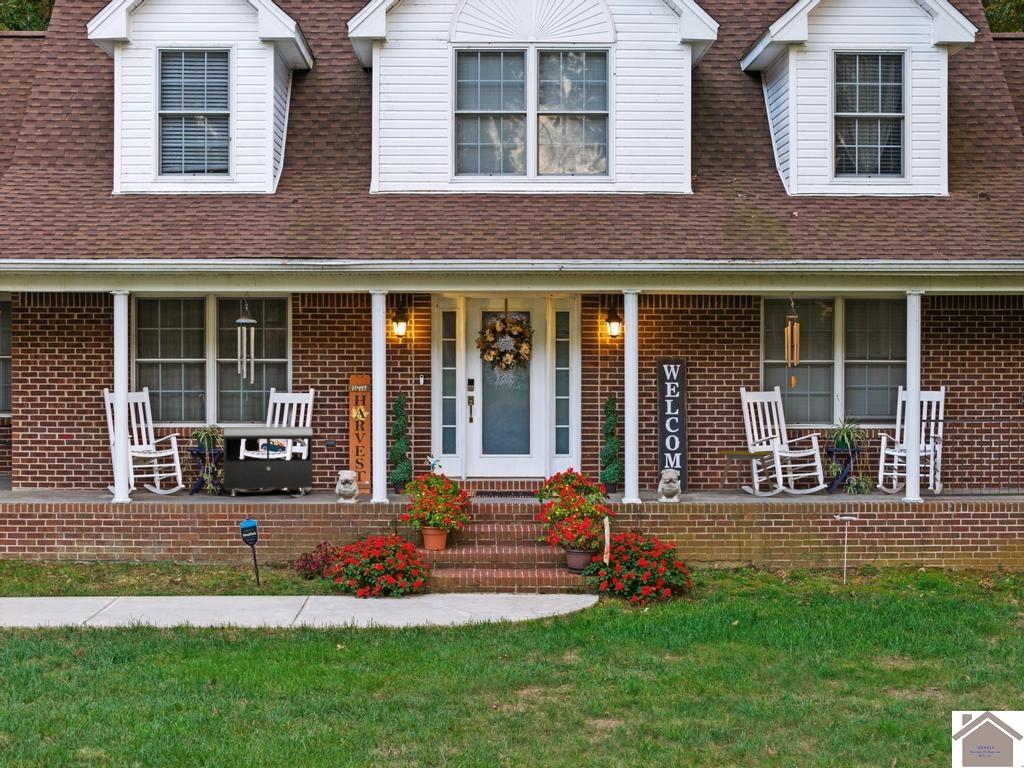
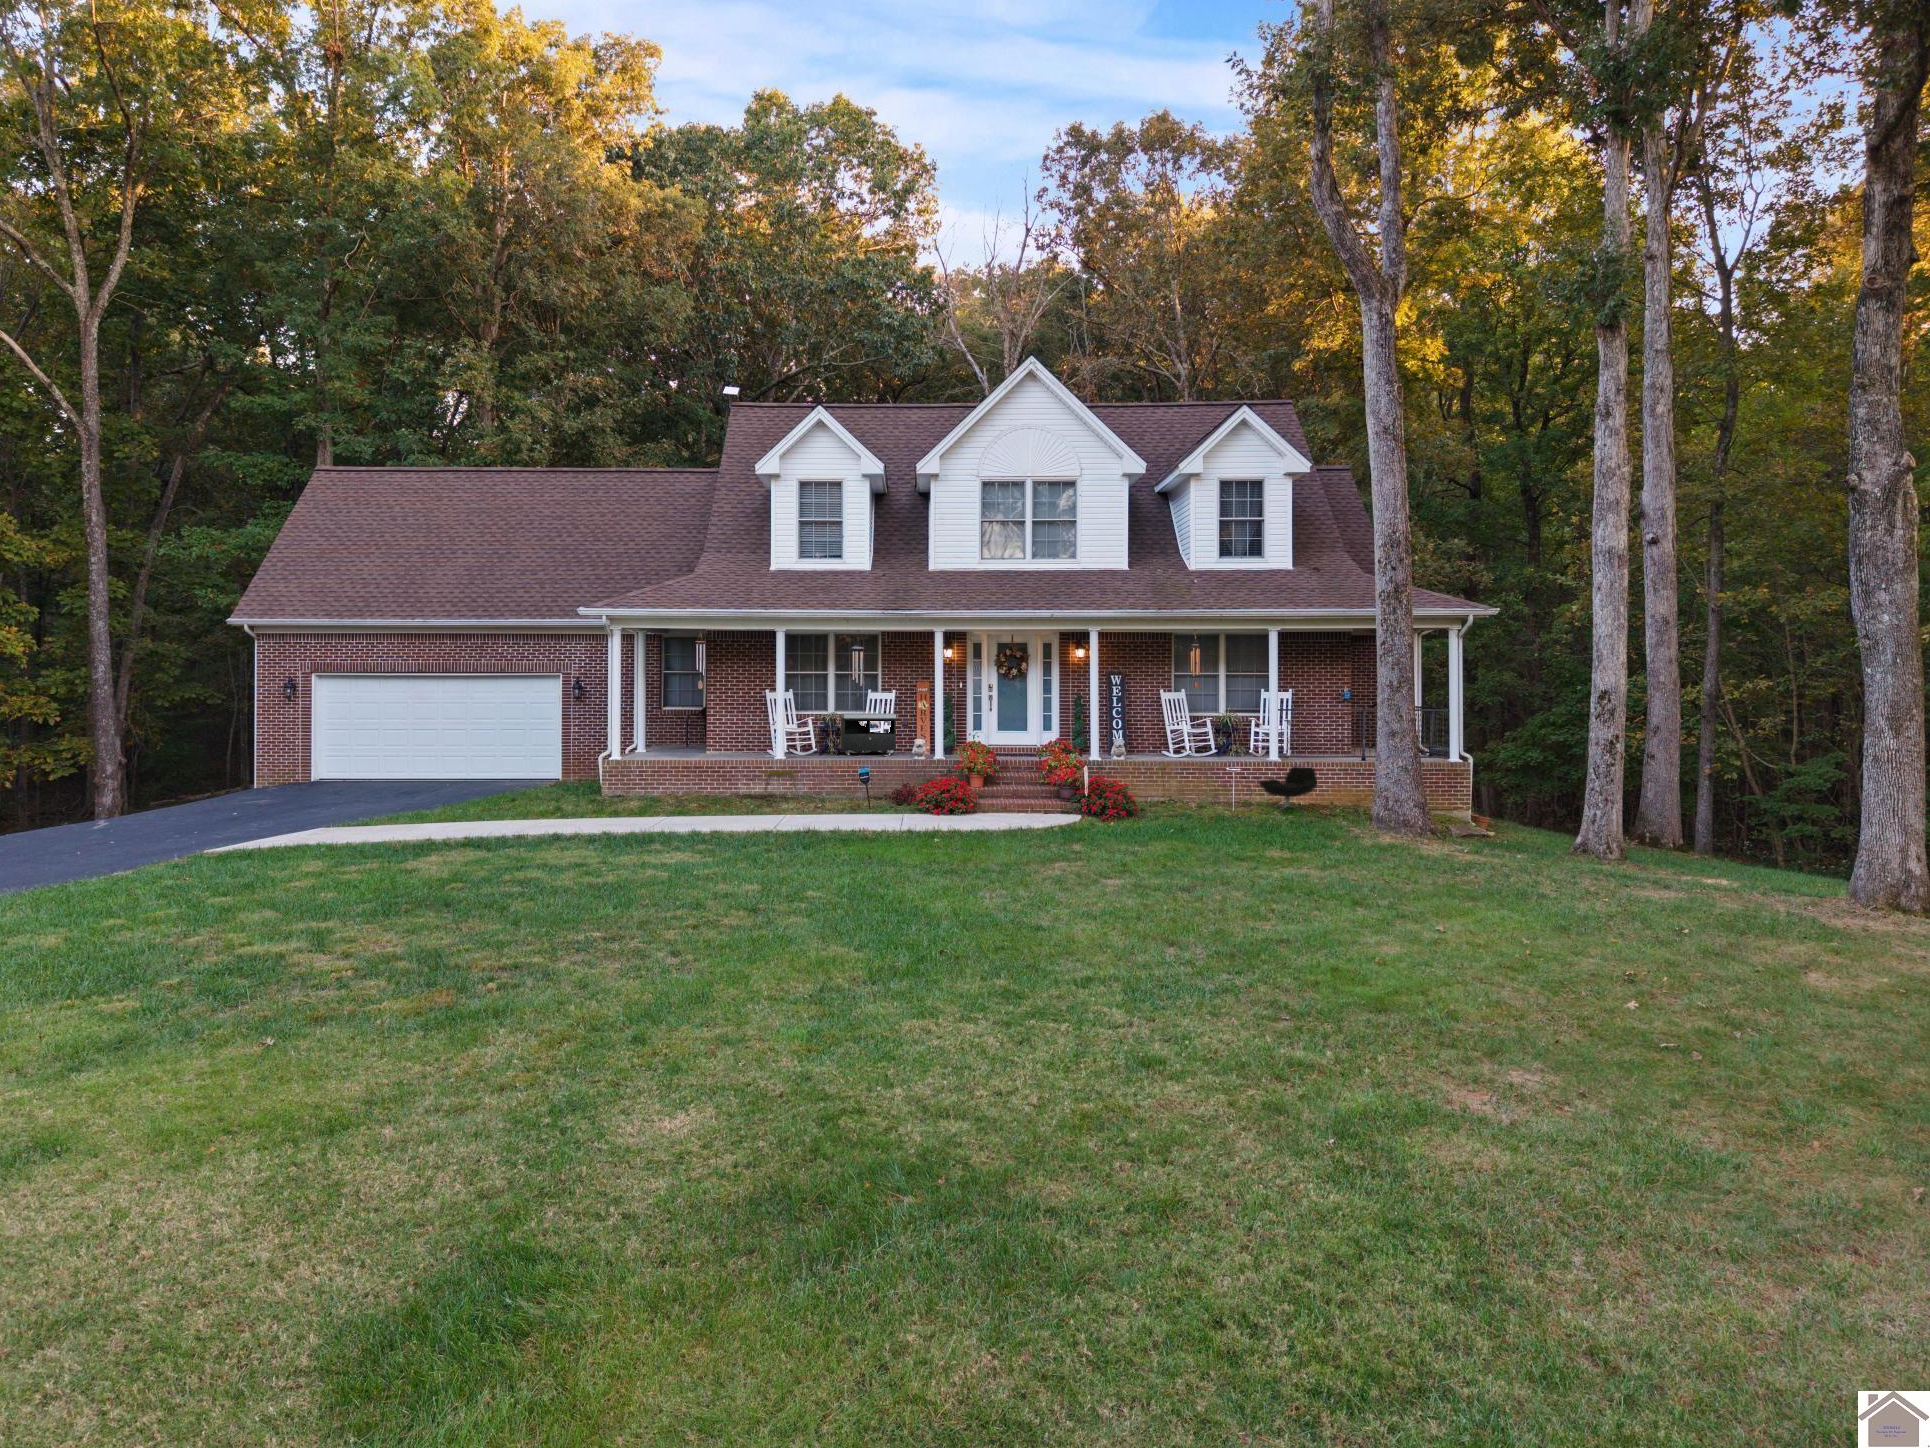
side table: present [718,451,774,495] -> present [763,771,799,792]
lounge chair: none [890,509,984,584] -> present [1259,766,1318,810]

